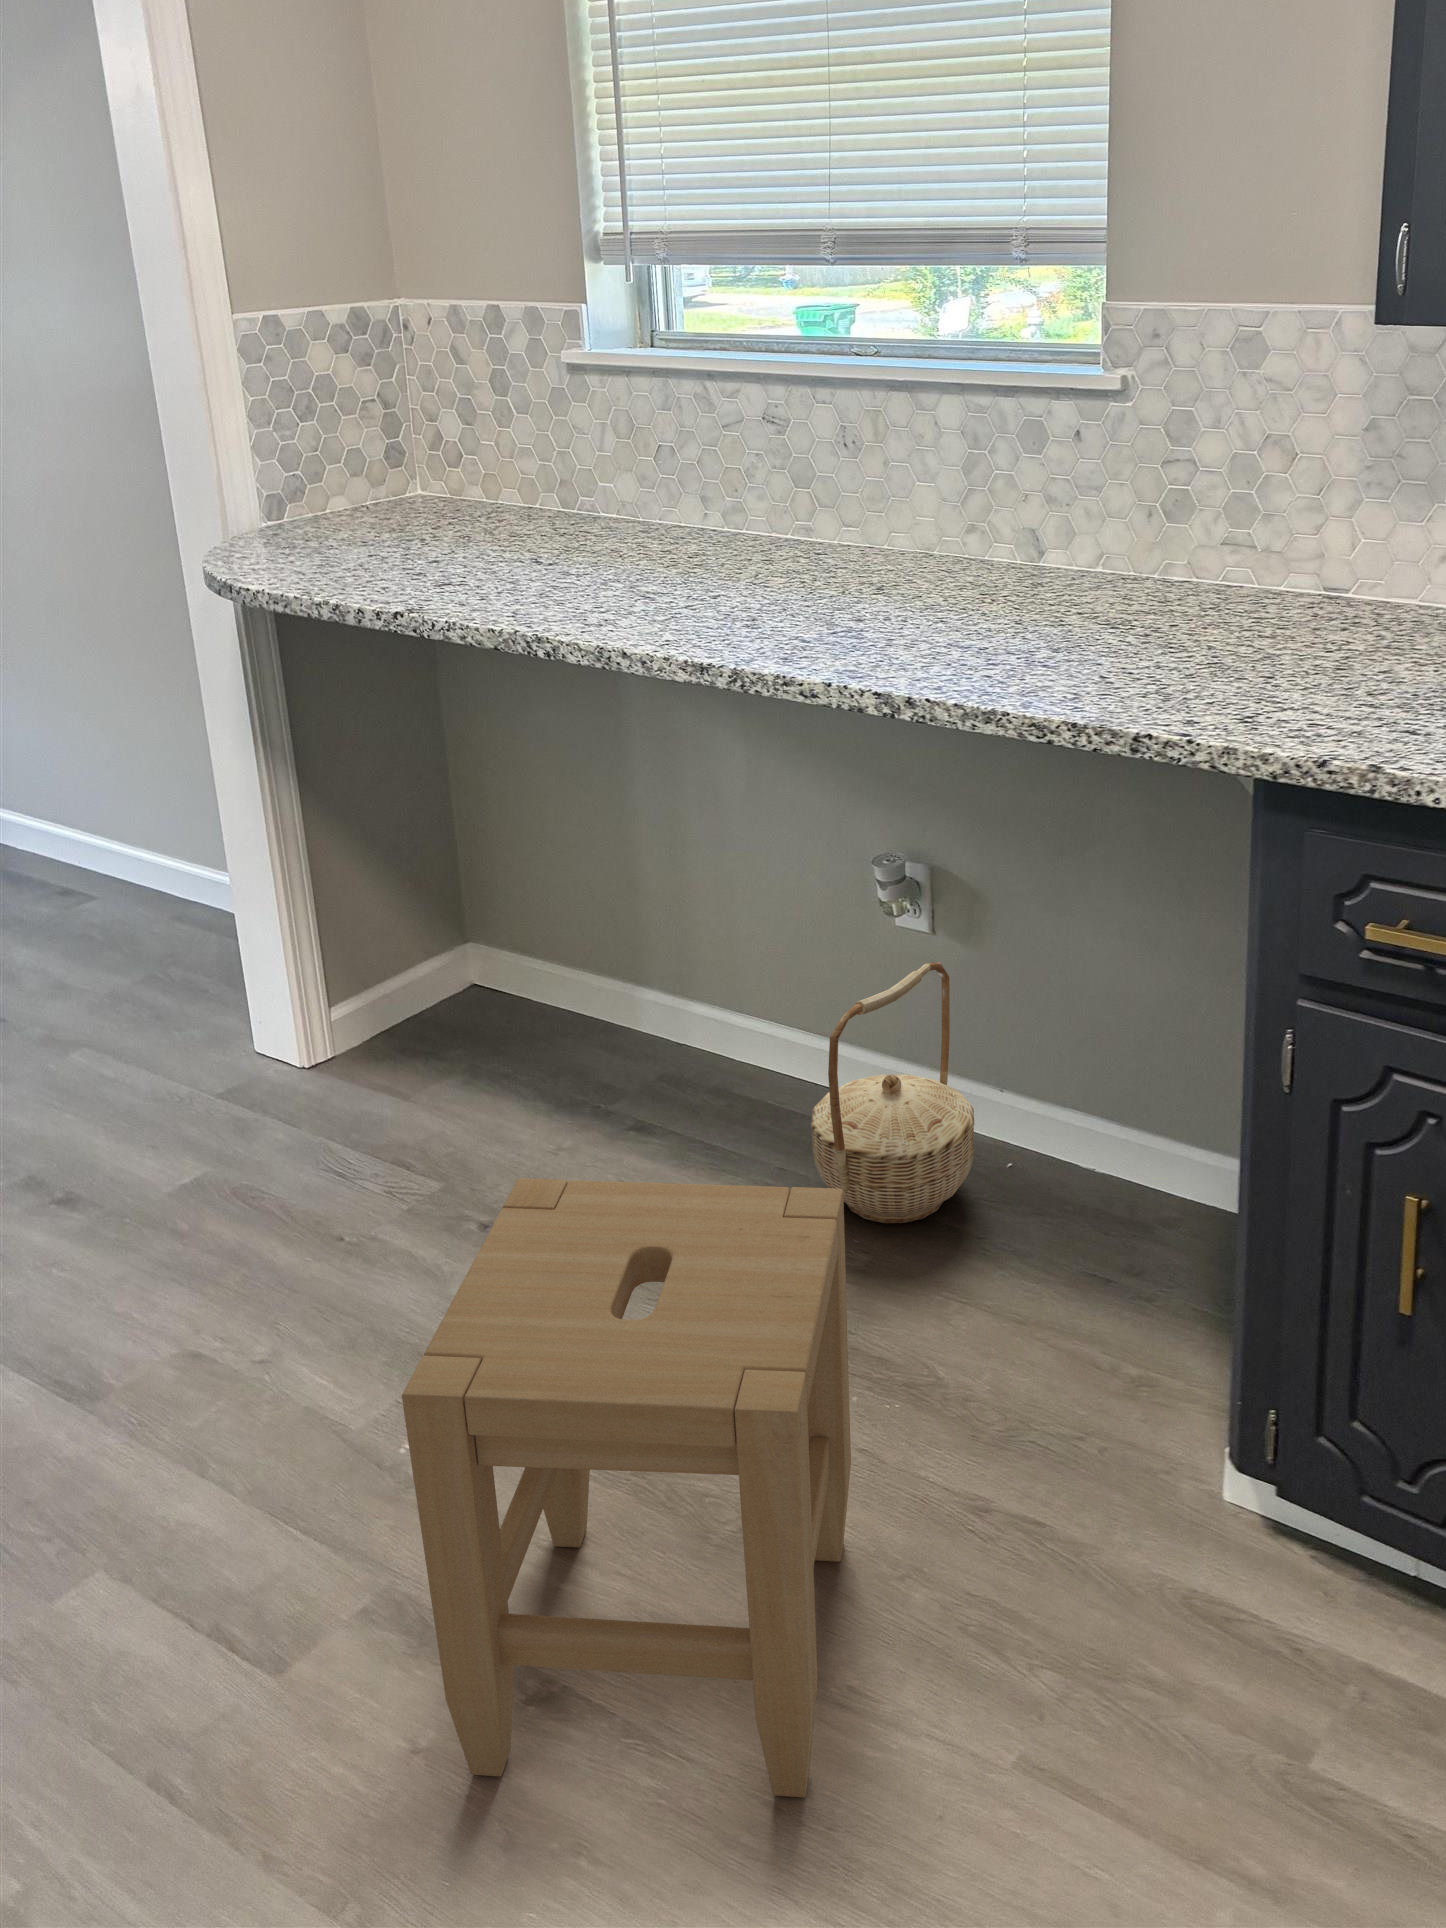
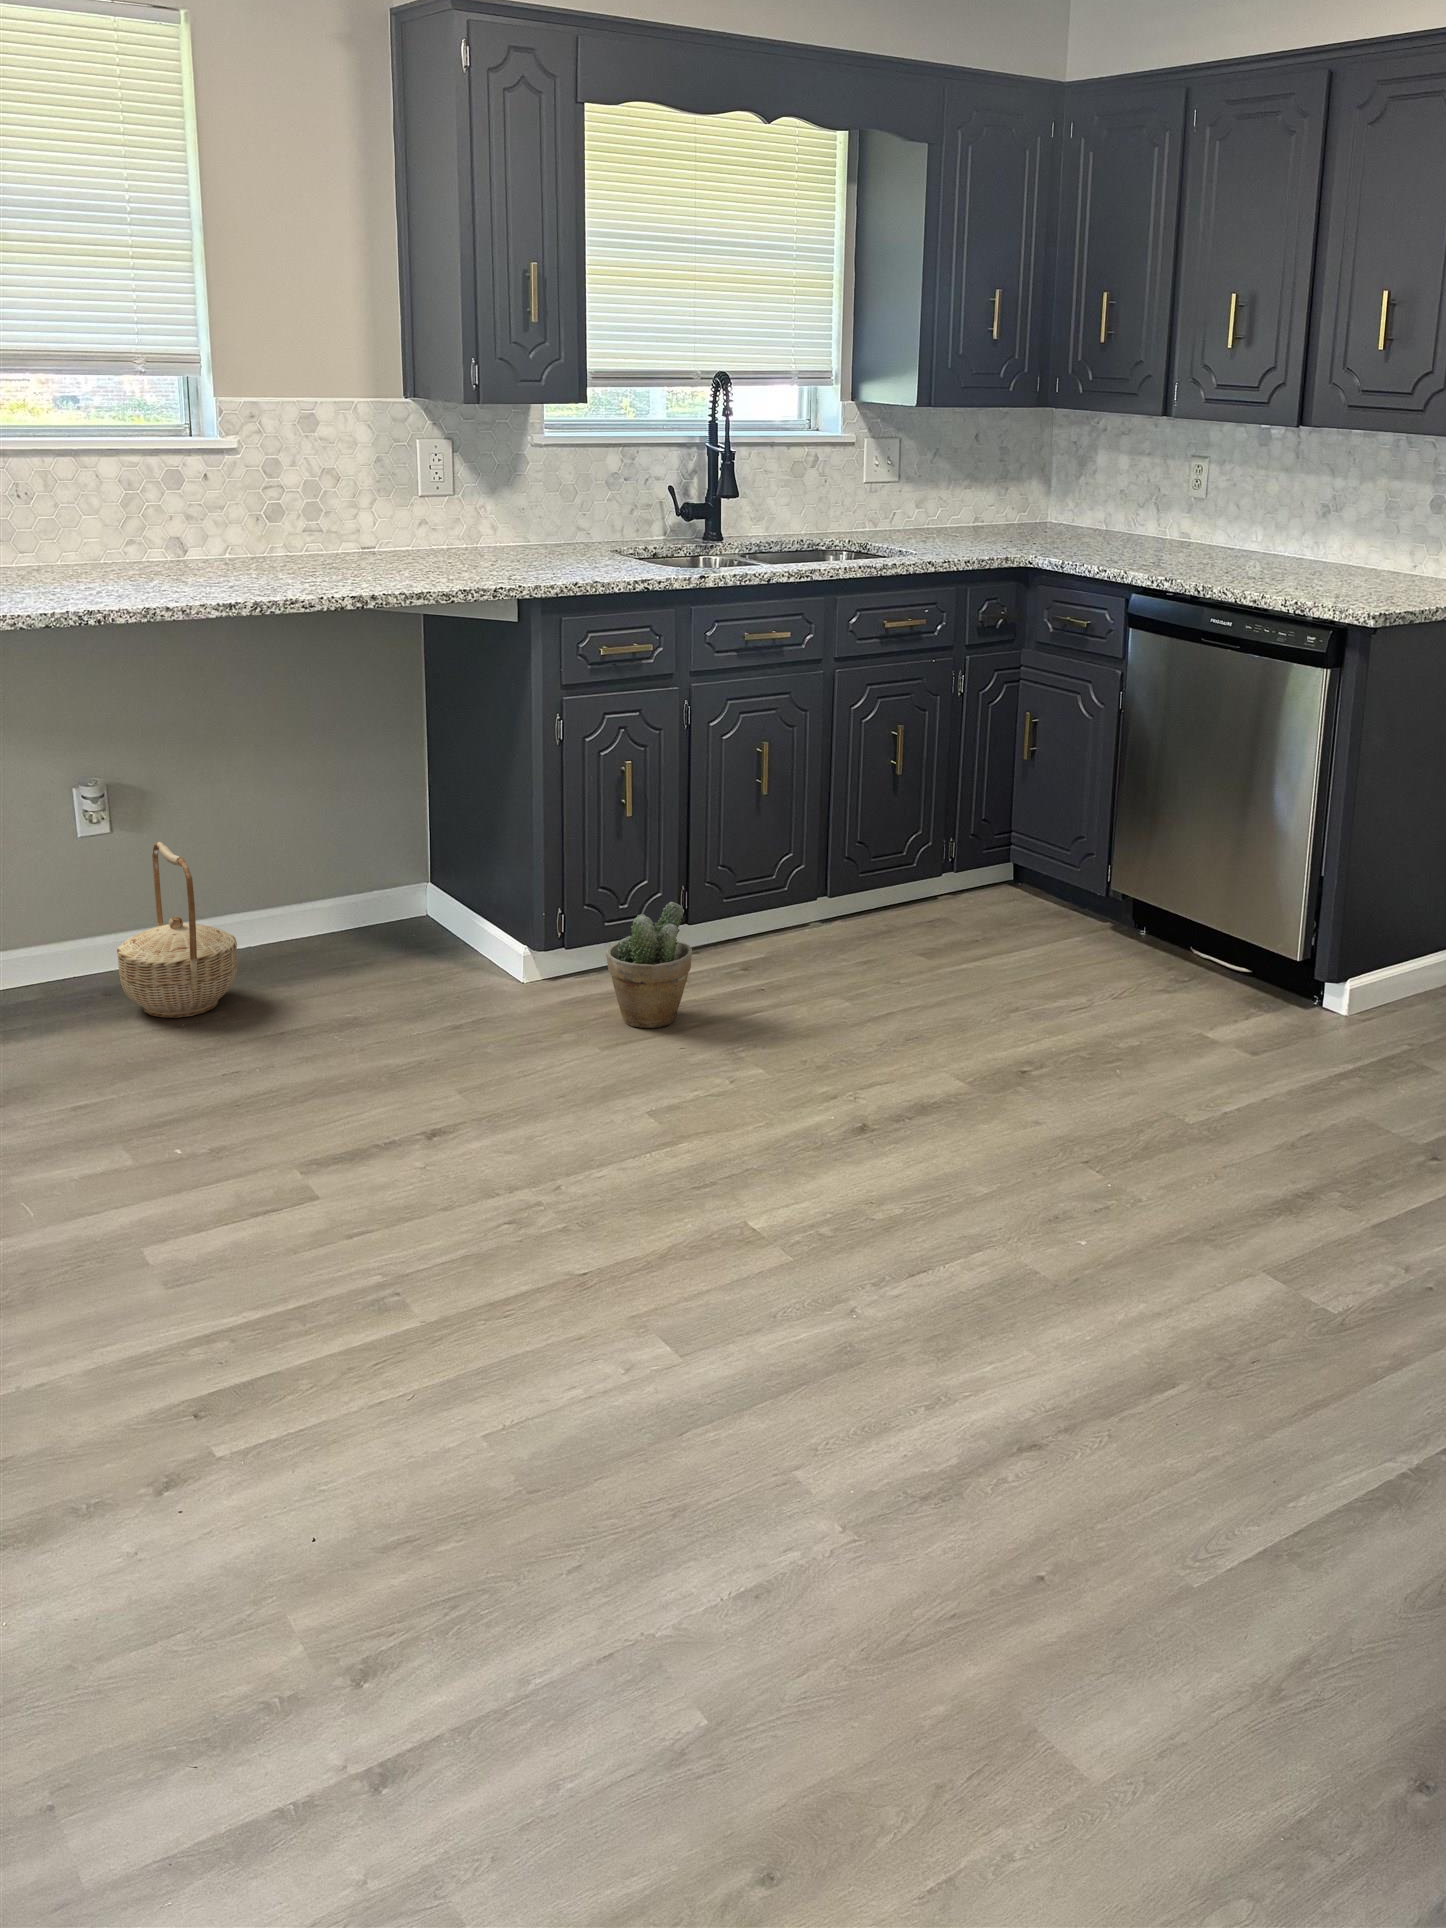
stool: present [402,1178,851,1797] -> none [308,852,581,1166]
potted plant: none [1177,1519,1380,1781] -> present [606,902,692,1028]

